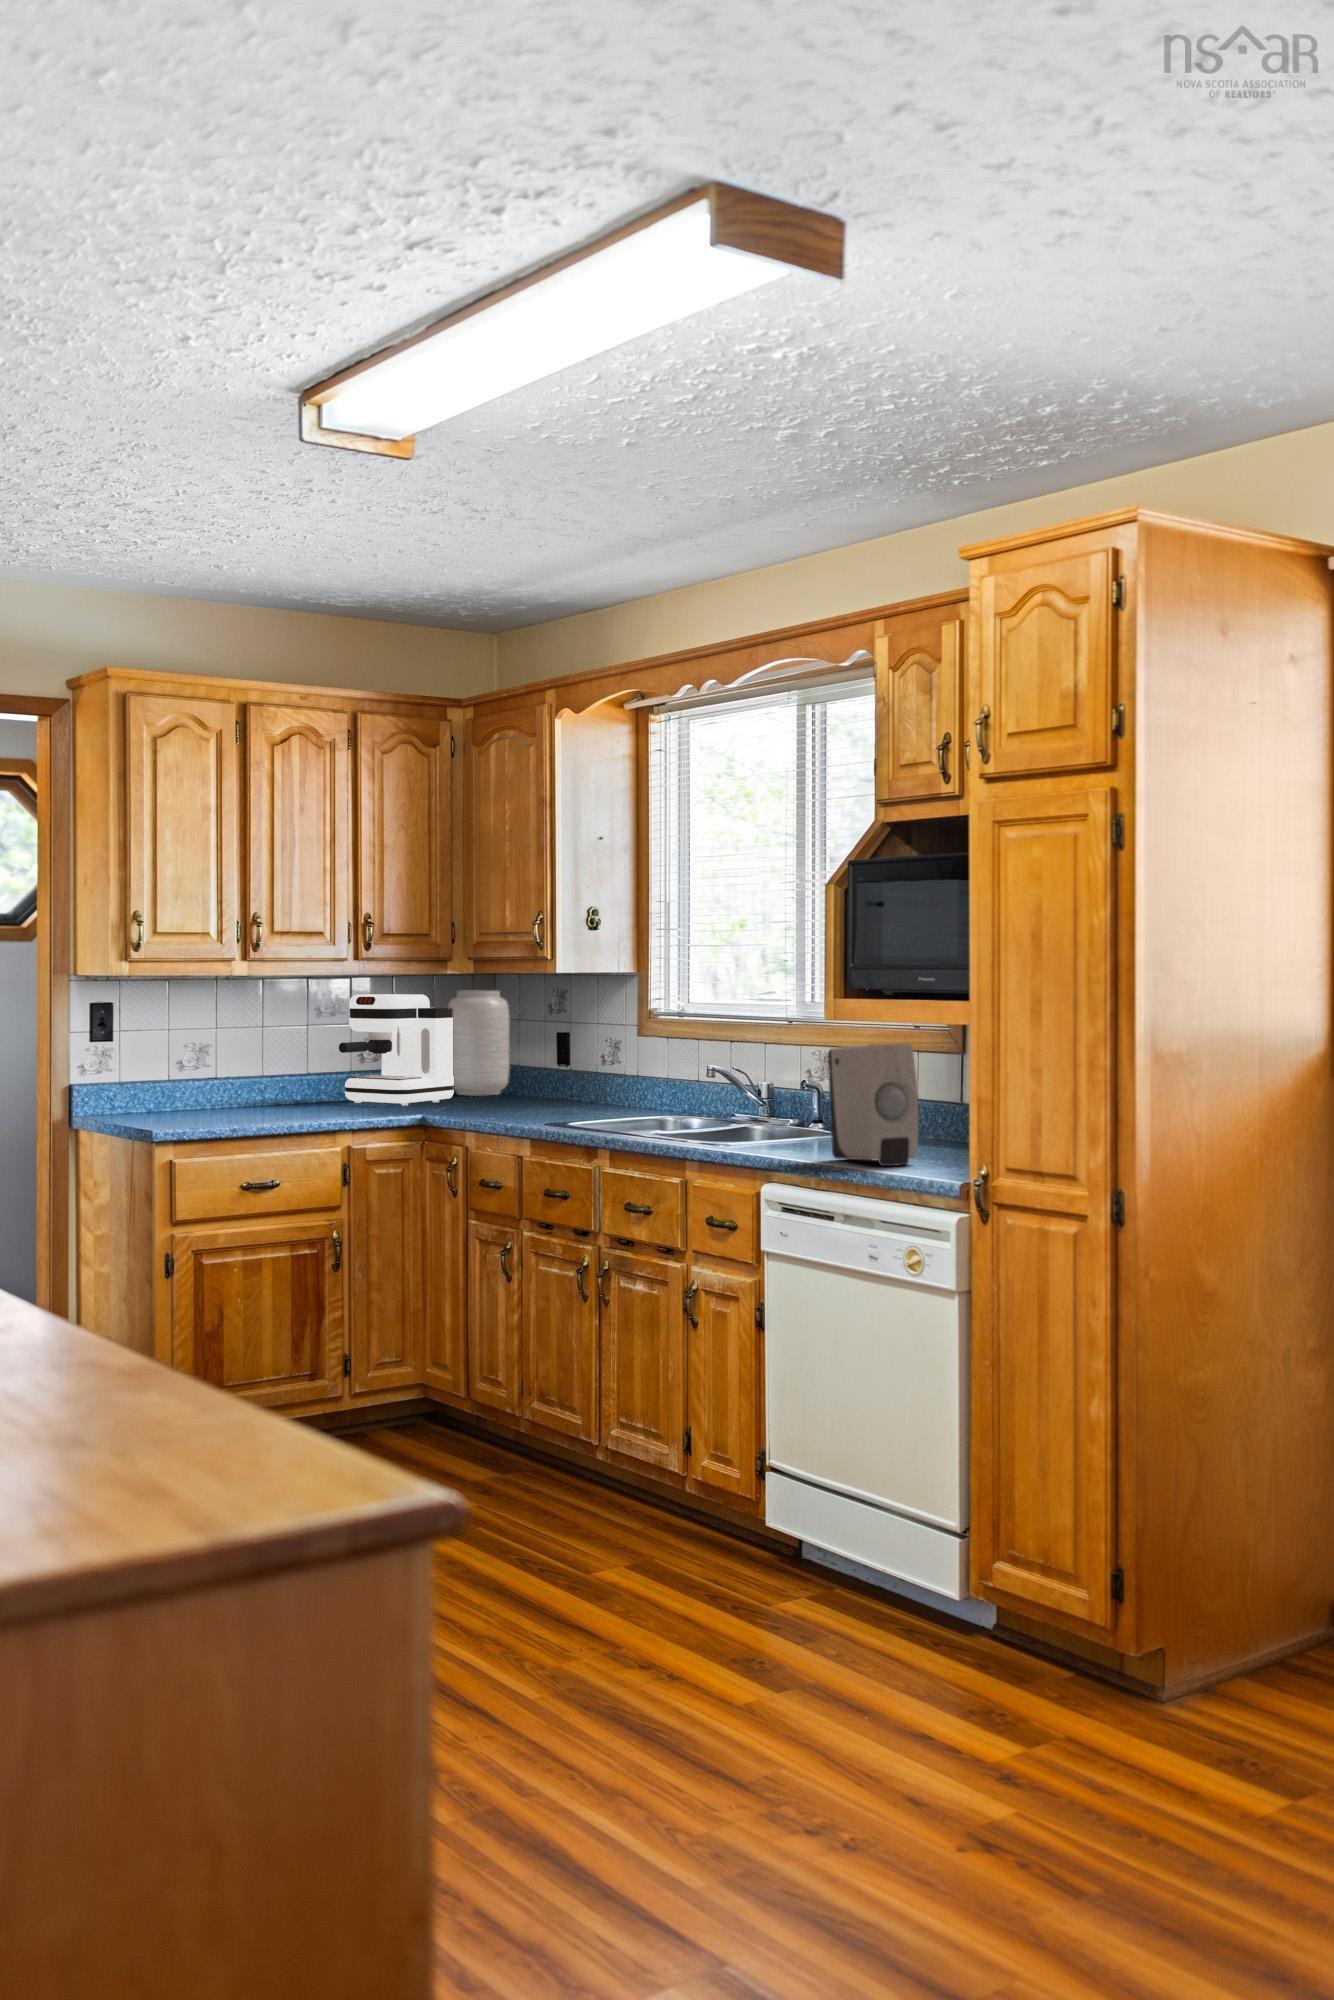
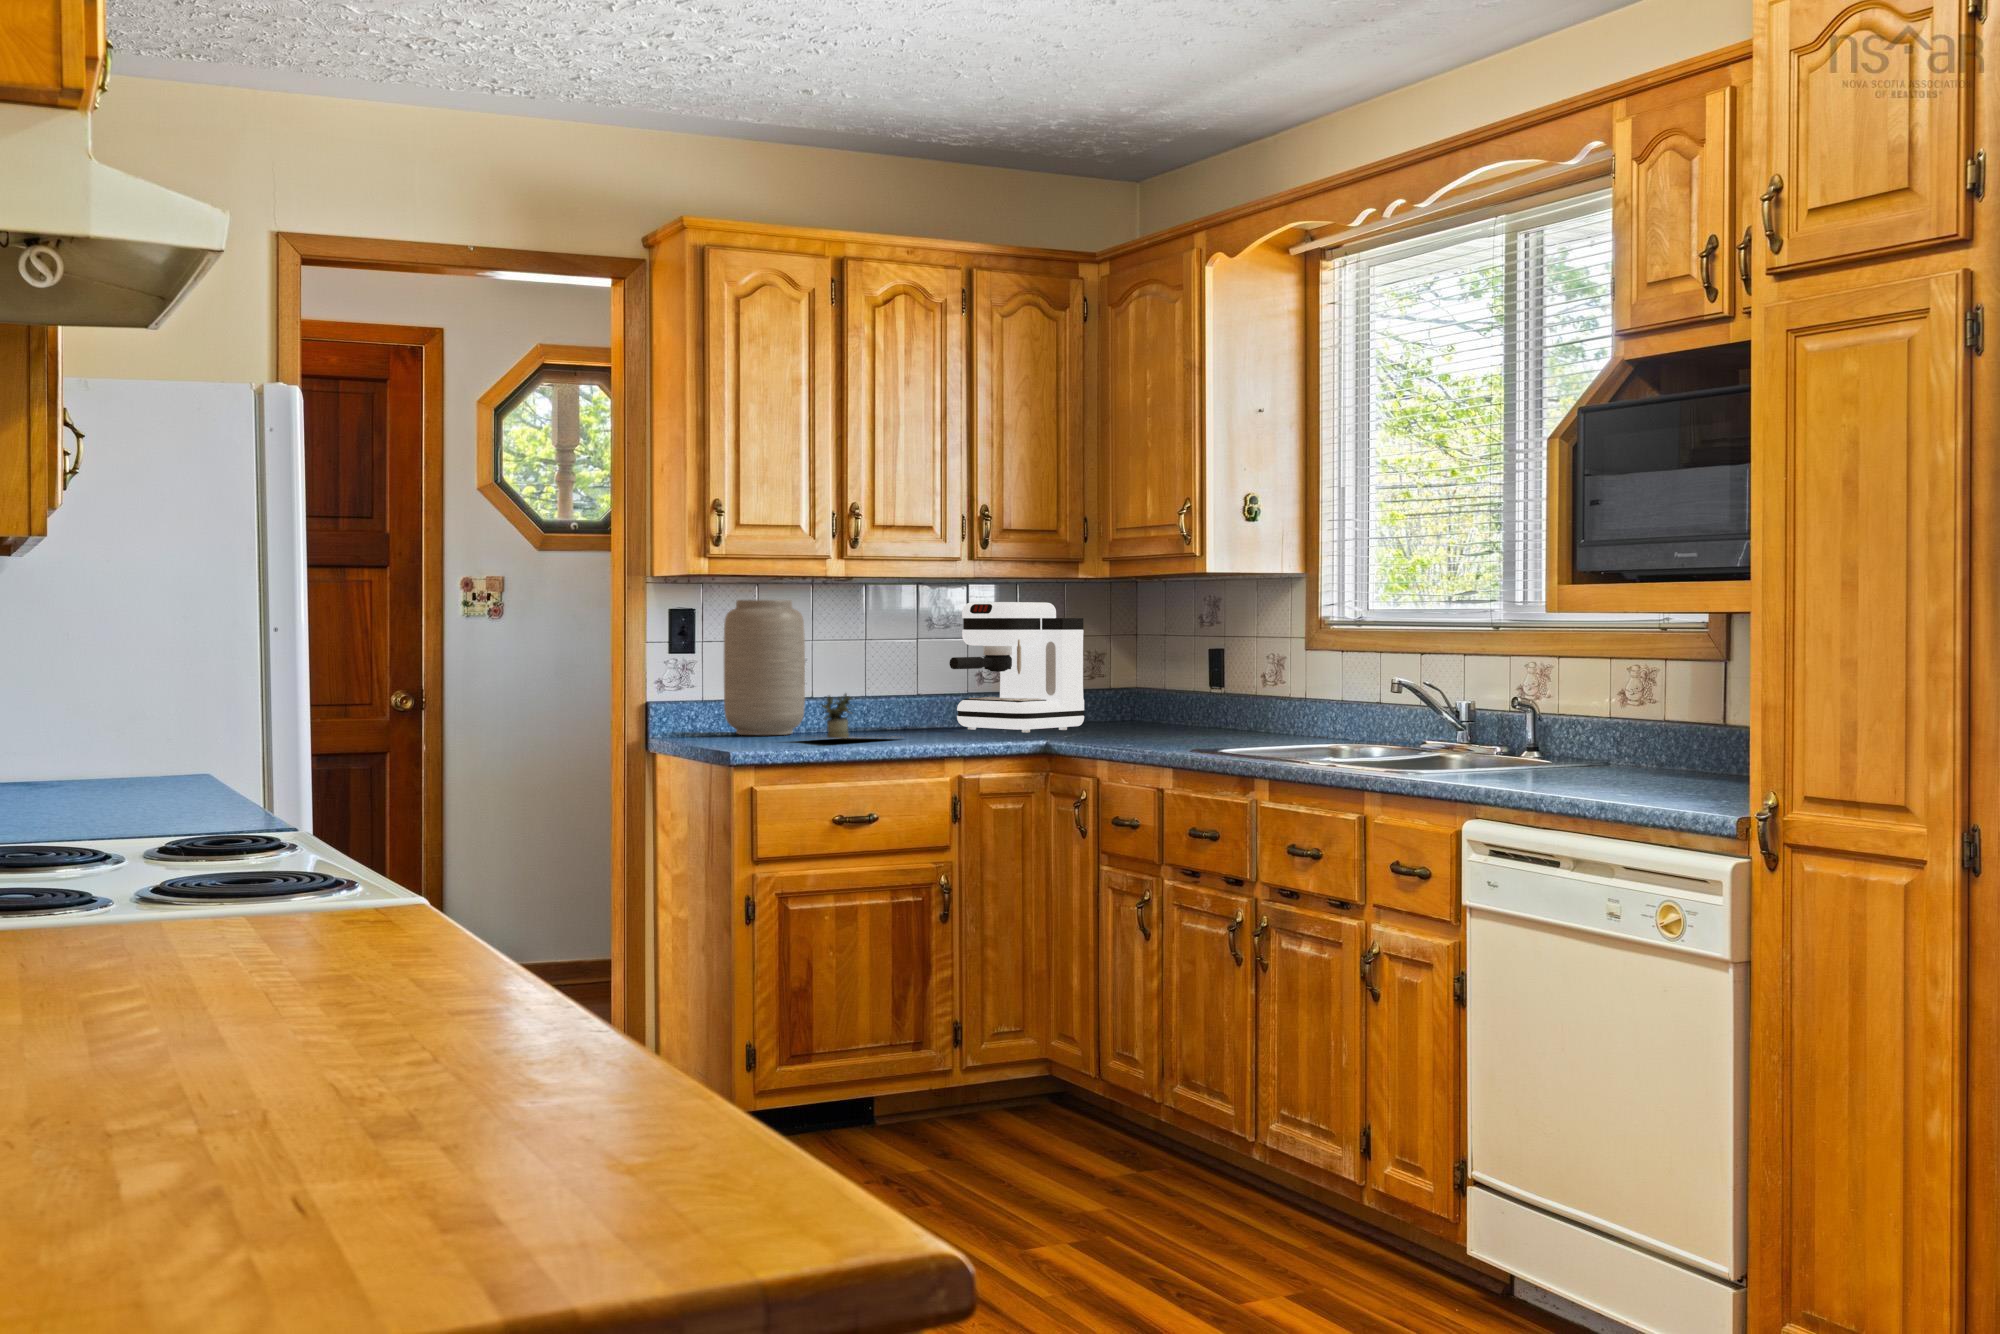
vase: present [449,991,510,1096] -> present [724,600,805,735]
soap dispenser: present [828,1044,918,1166] -> none [1552,638,1675,796]
potted plant: none [204,1076,328,1116] -> present [822,694,851,738]

